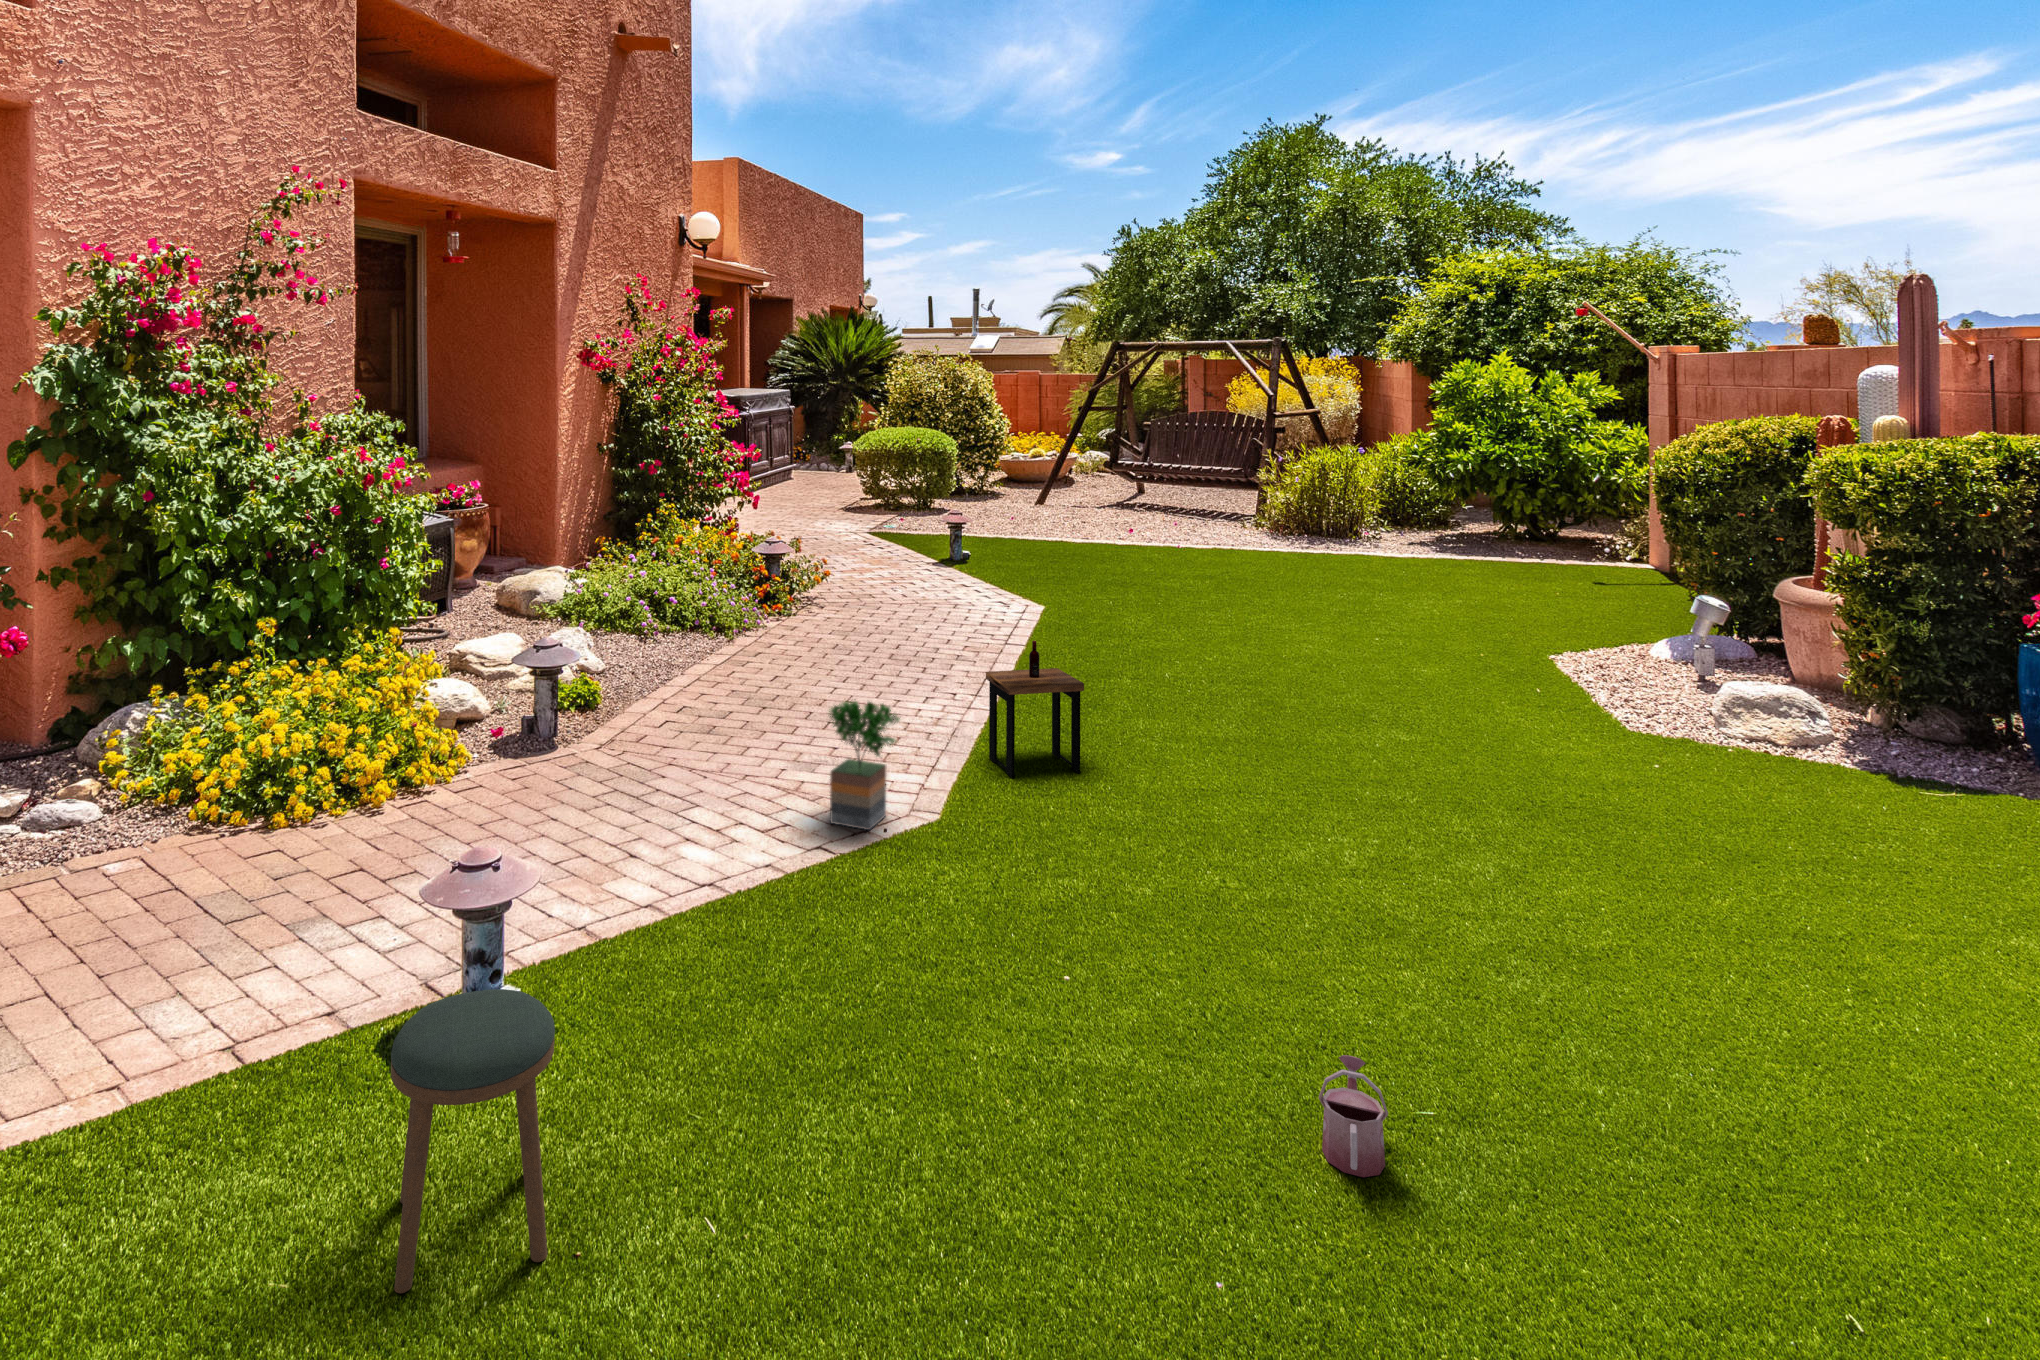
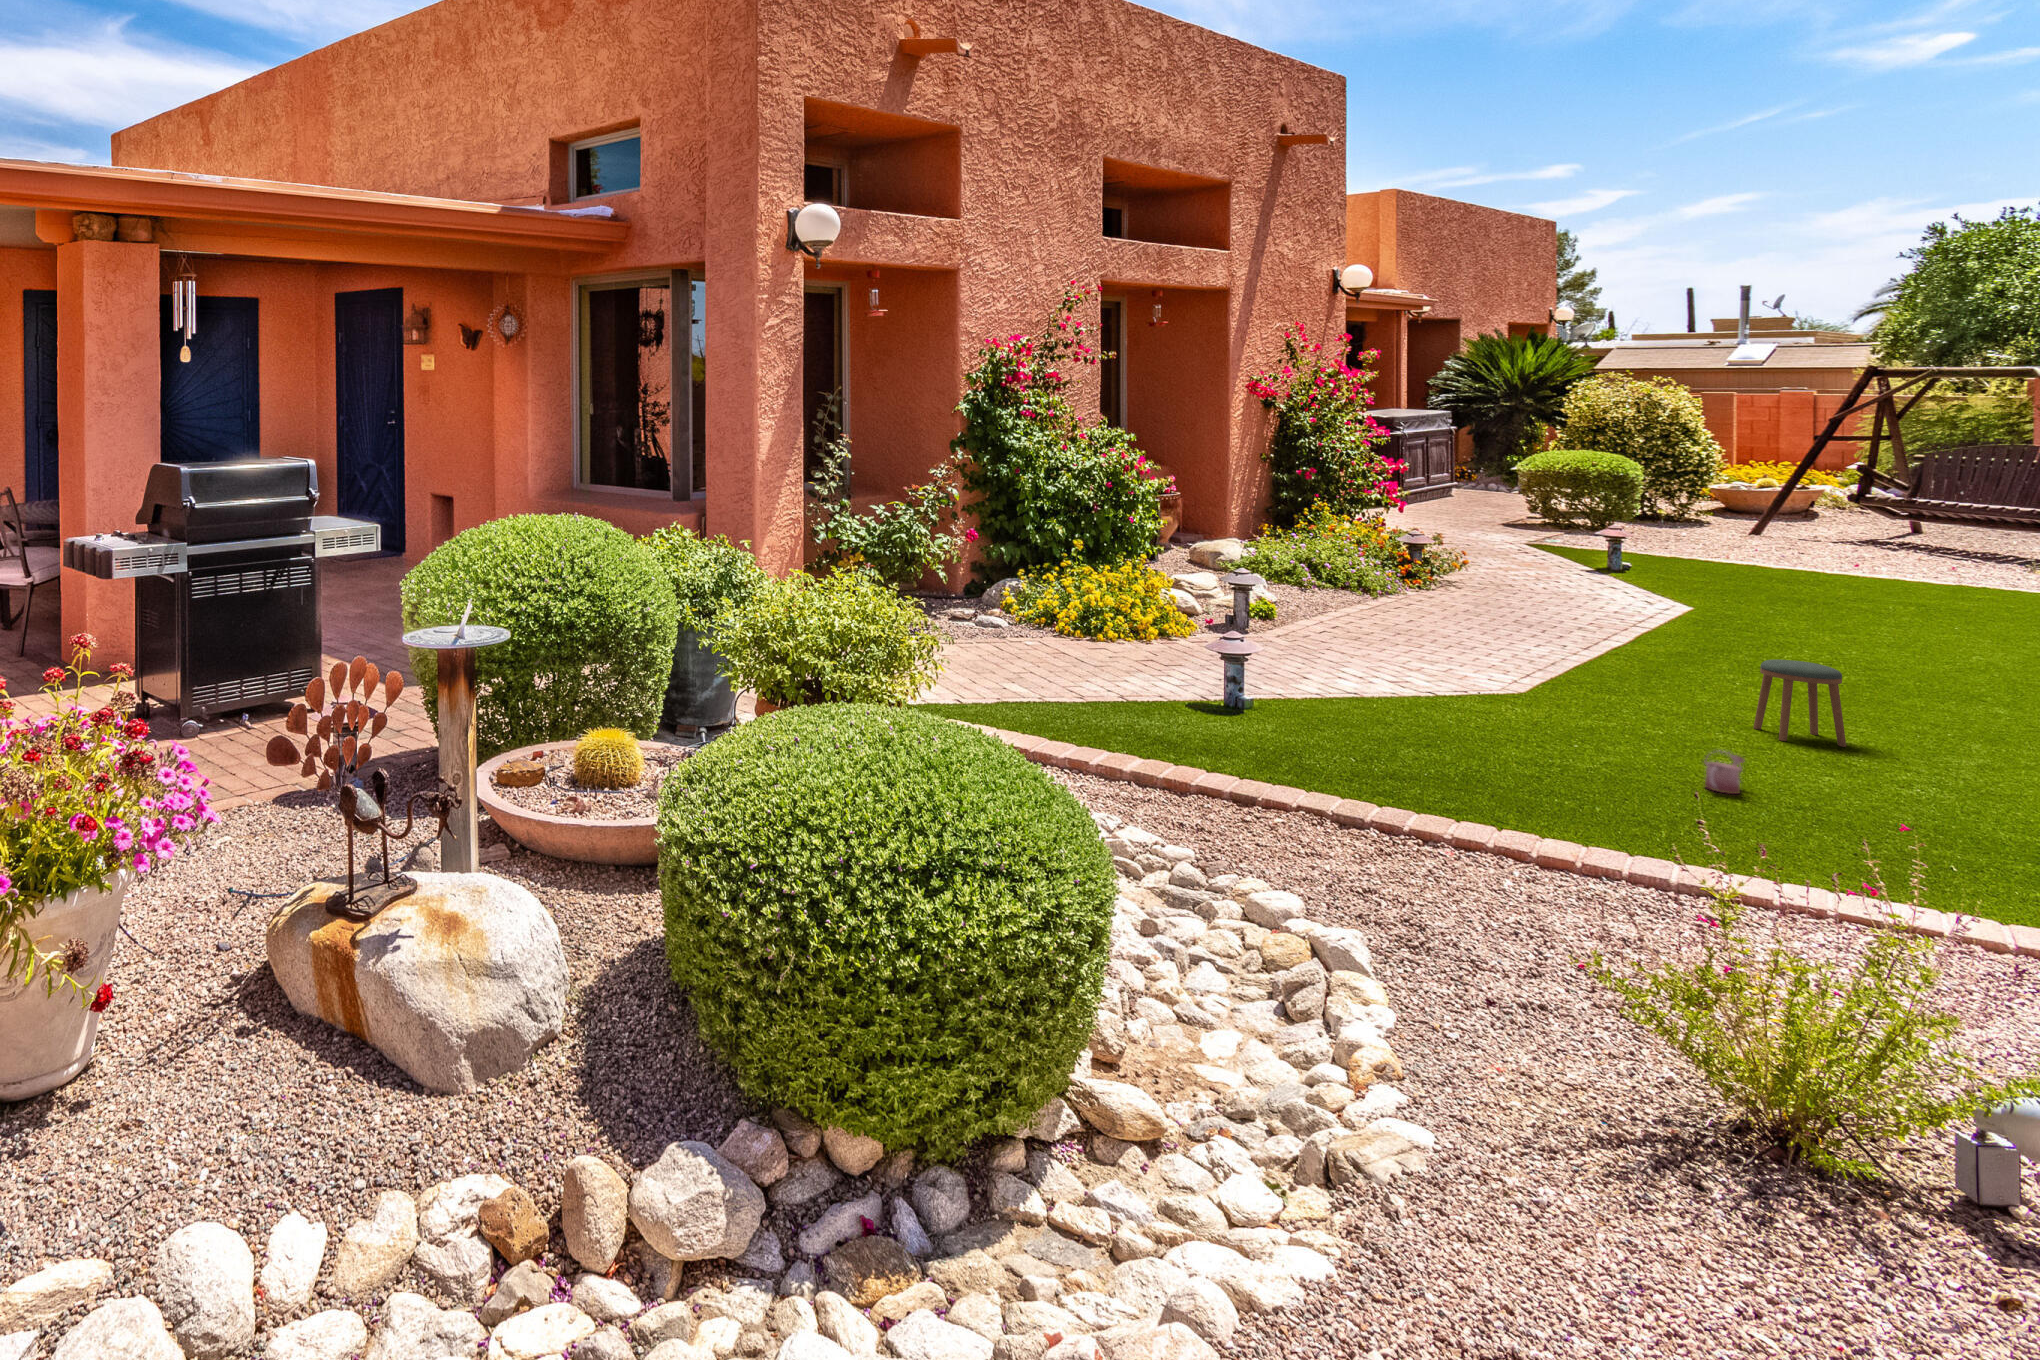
side table: present [986,641,1084,778] -> none [1587,598,1671,690]
potted tree: present [829,701,900,830] -> none [1446,609,1503,683]
stool: present [391,989,555,1293] -> present [1753,660,1846,747]

